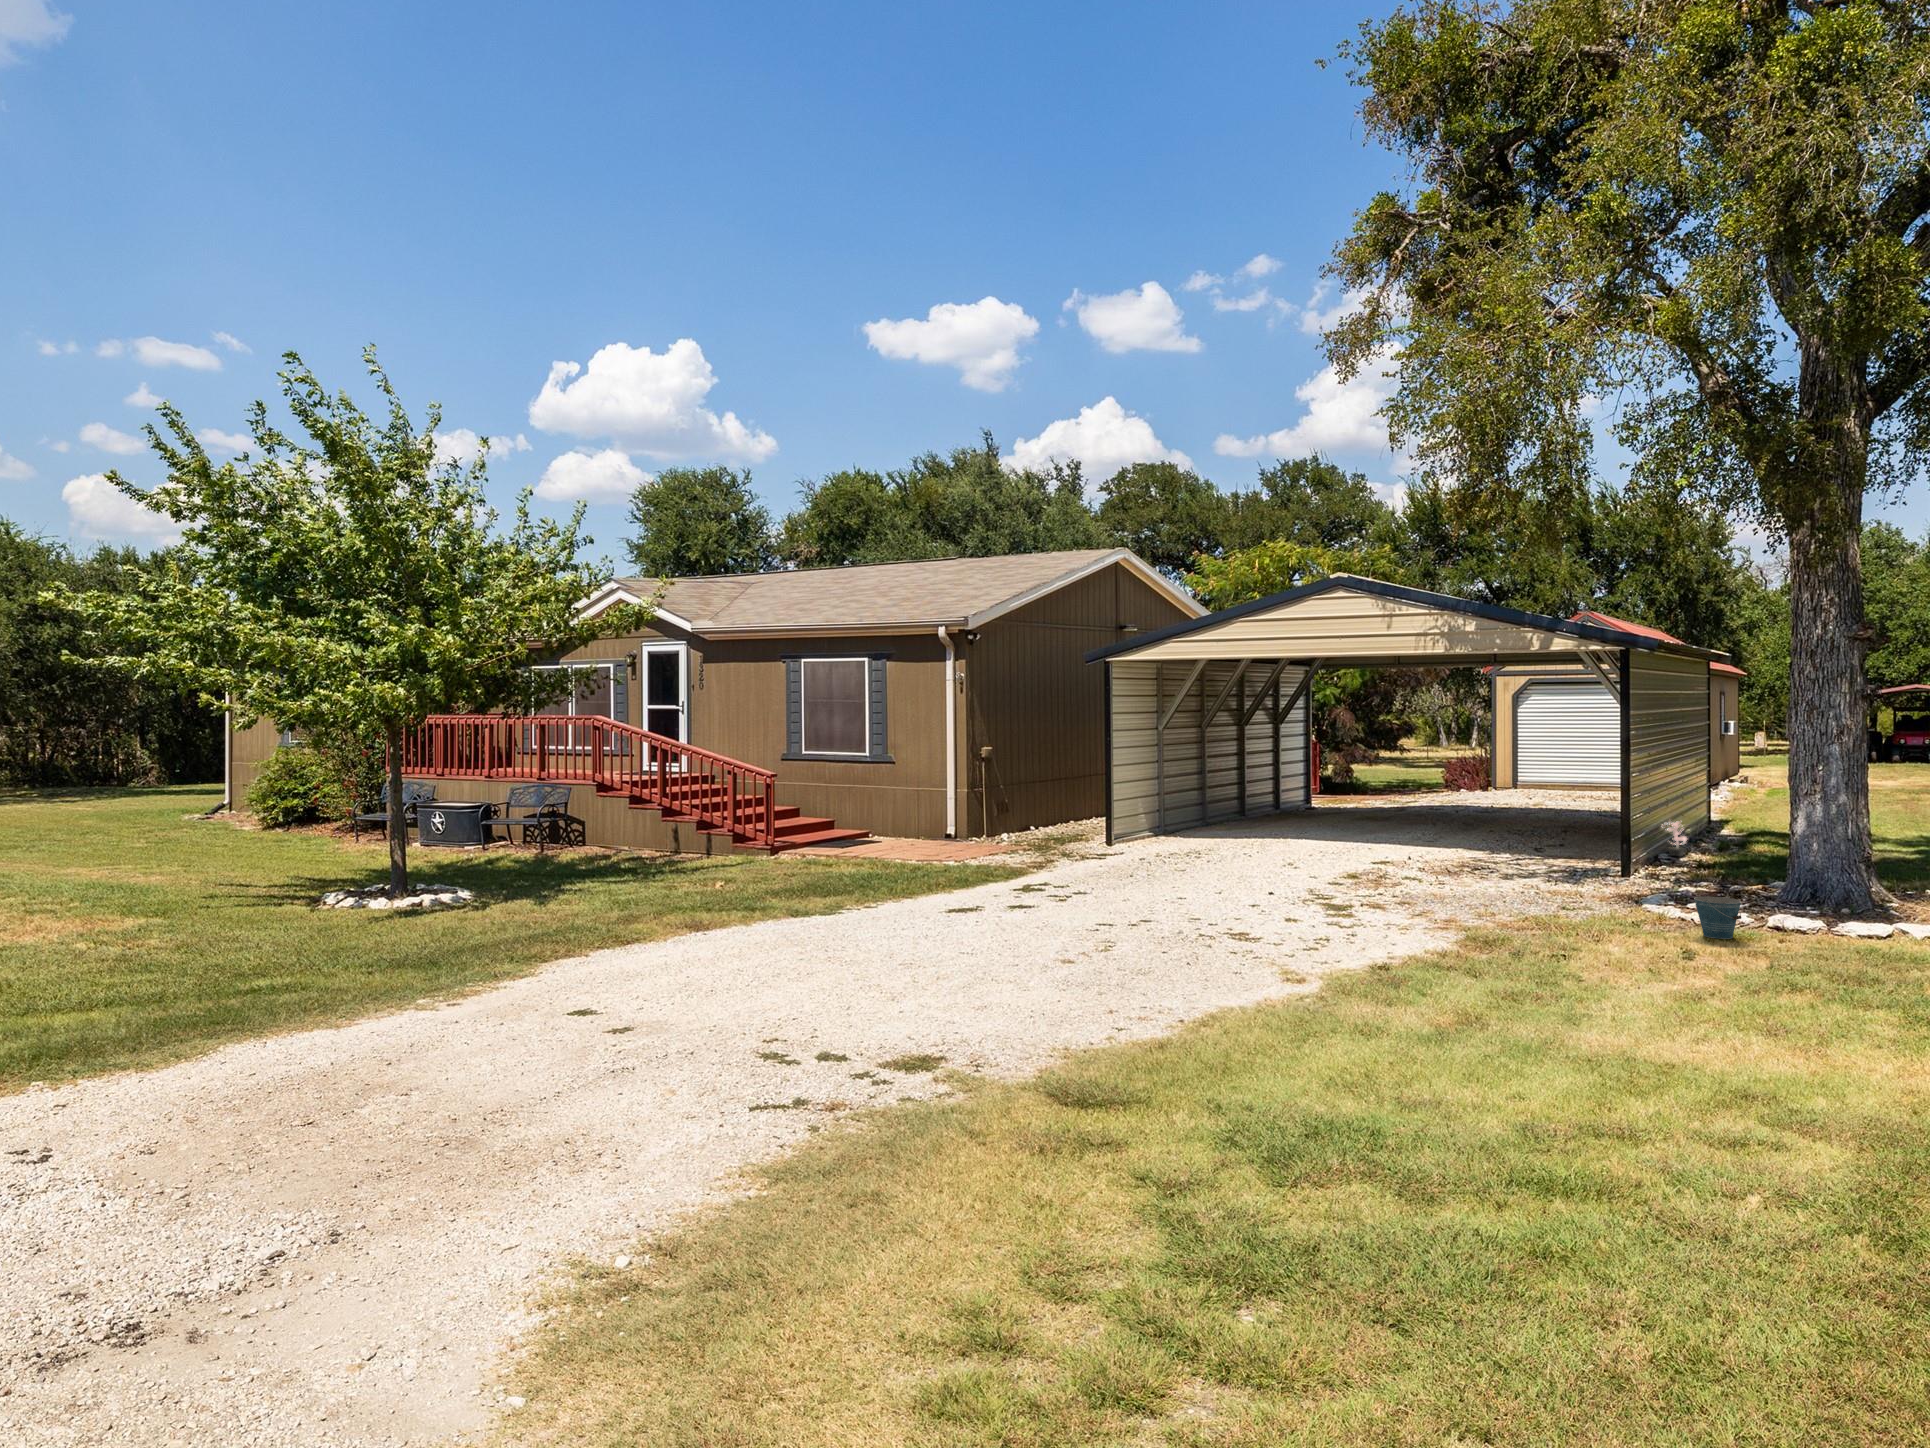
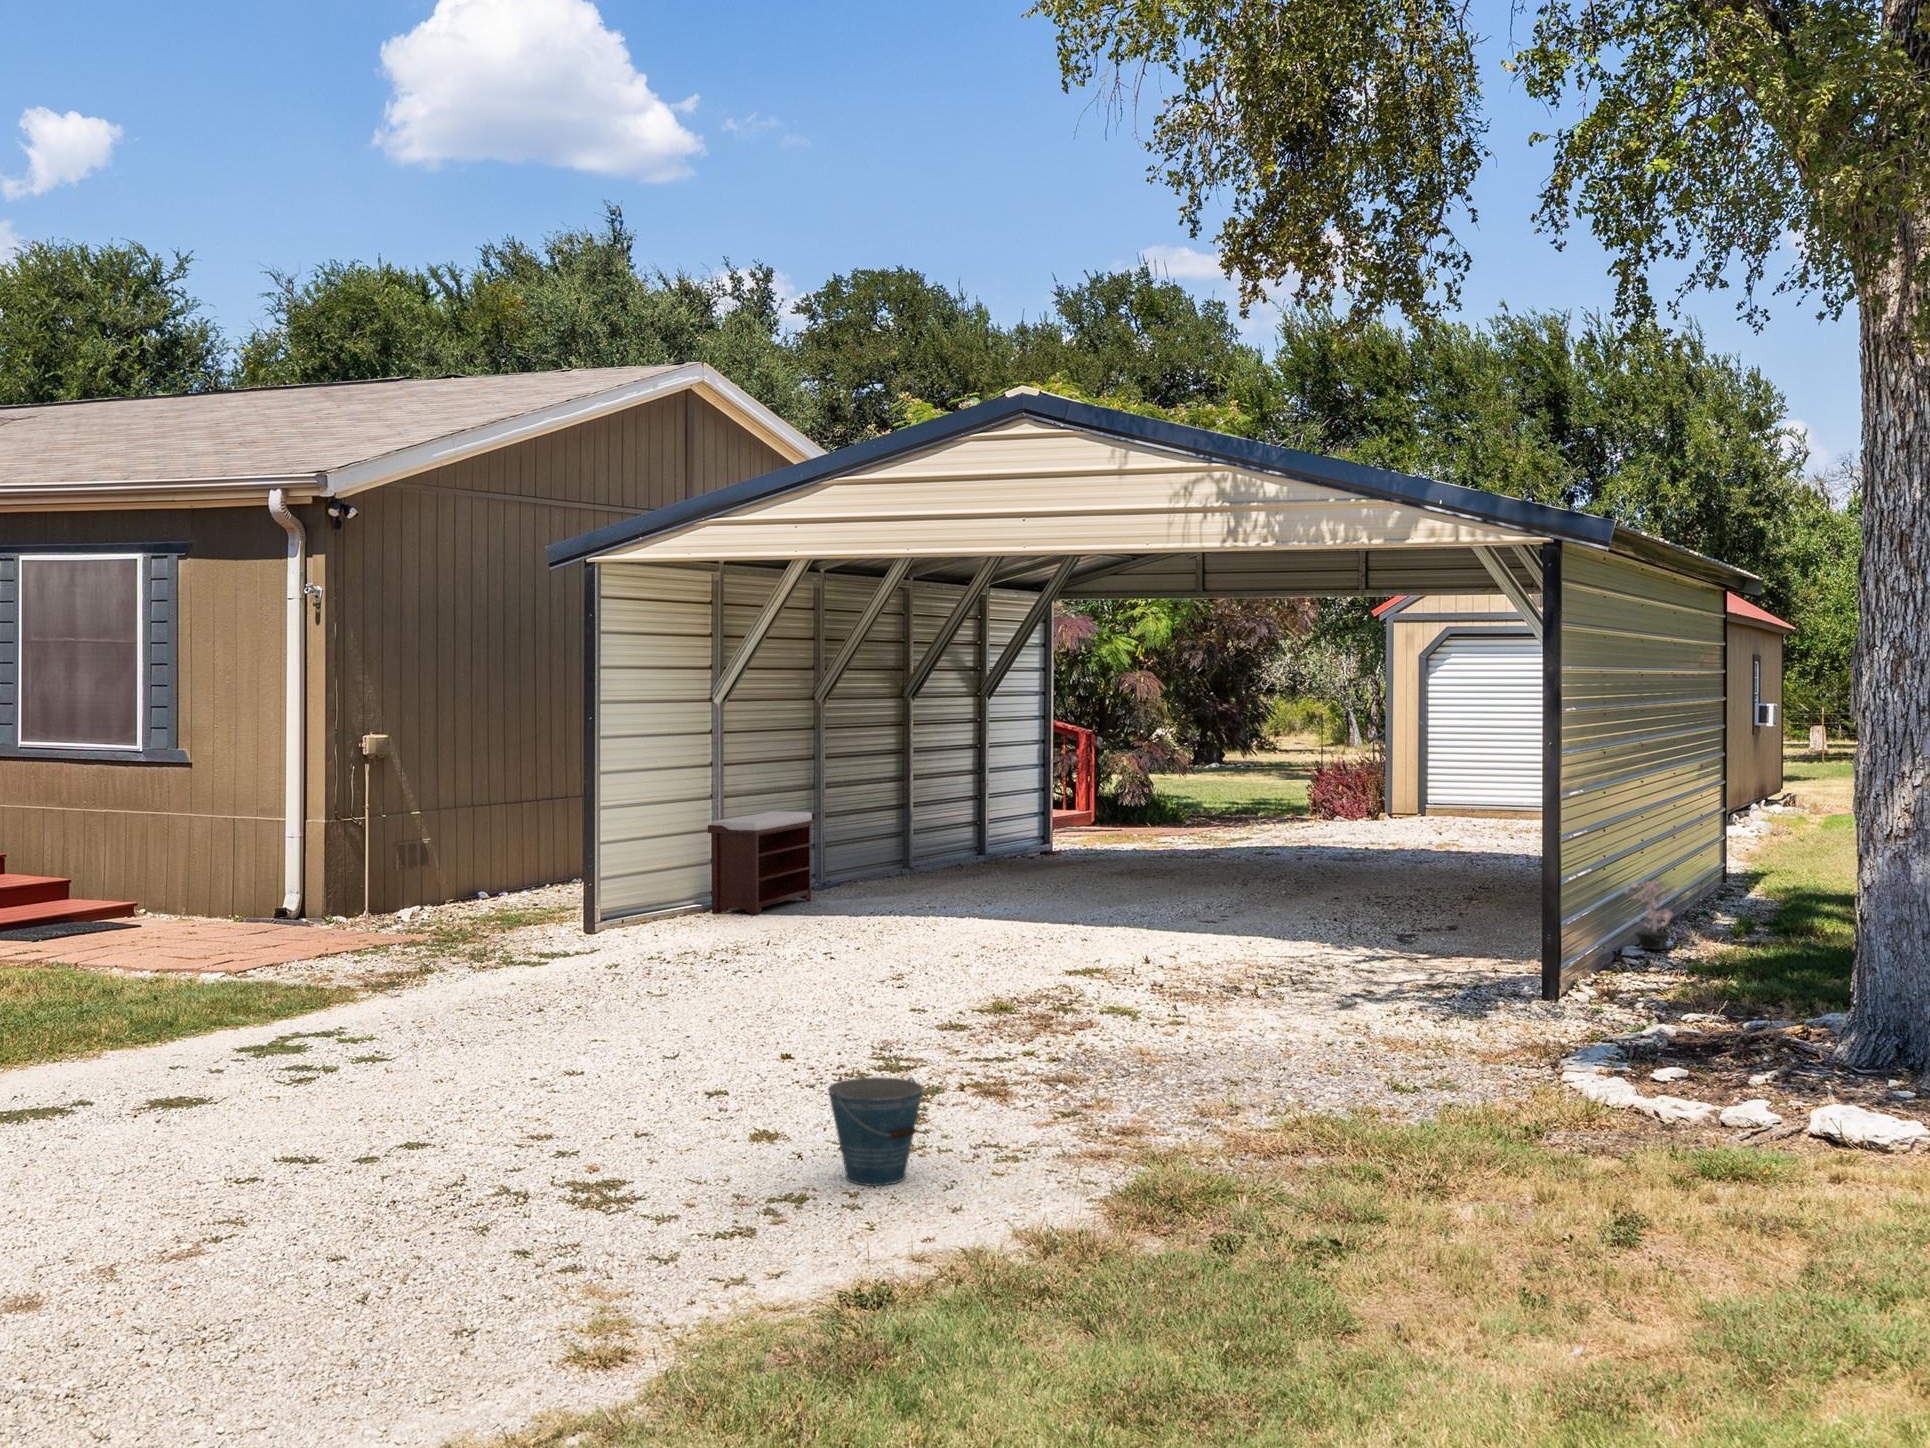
bench: none [1164,783,1210,835] -> present [708,811,815,916]
bucket: present [1694,896,1741,939] -> present [828,1077,923,1186]

